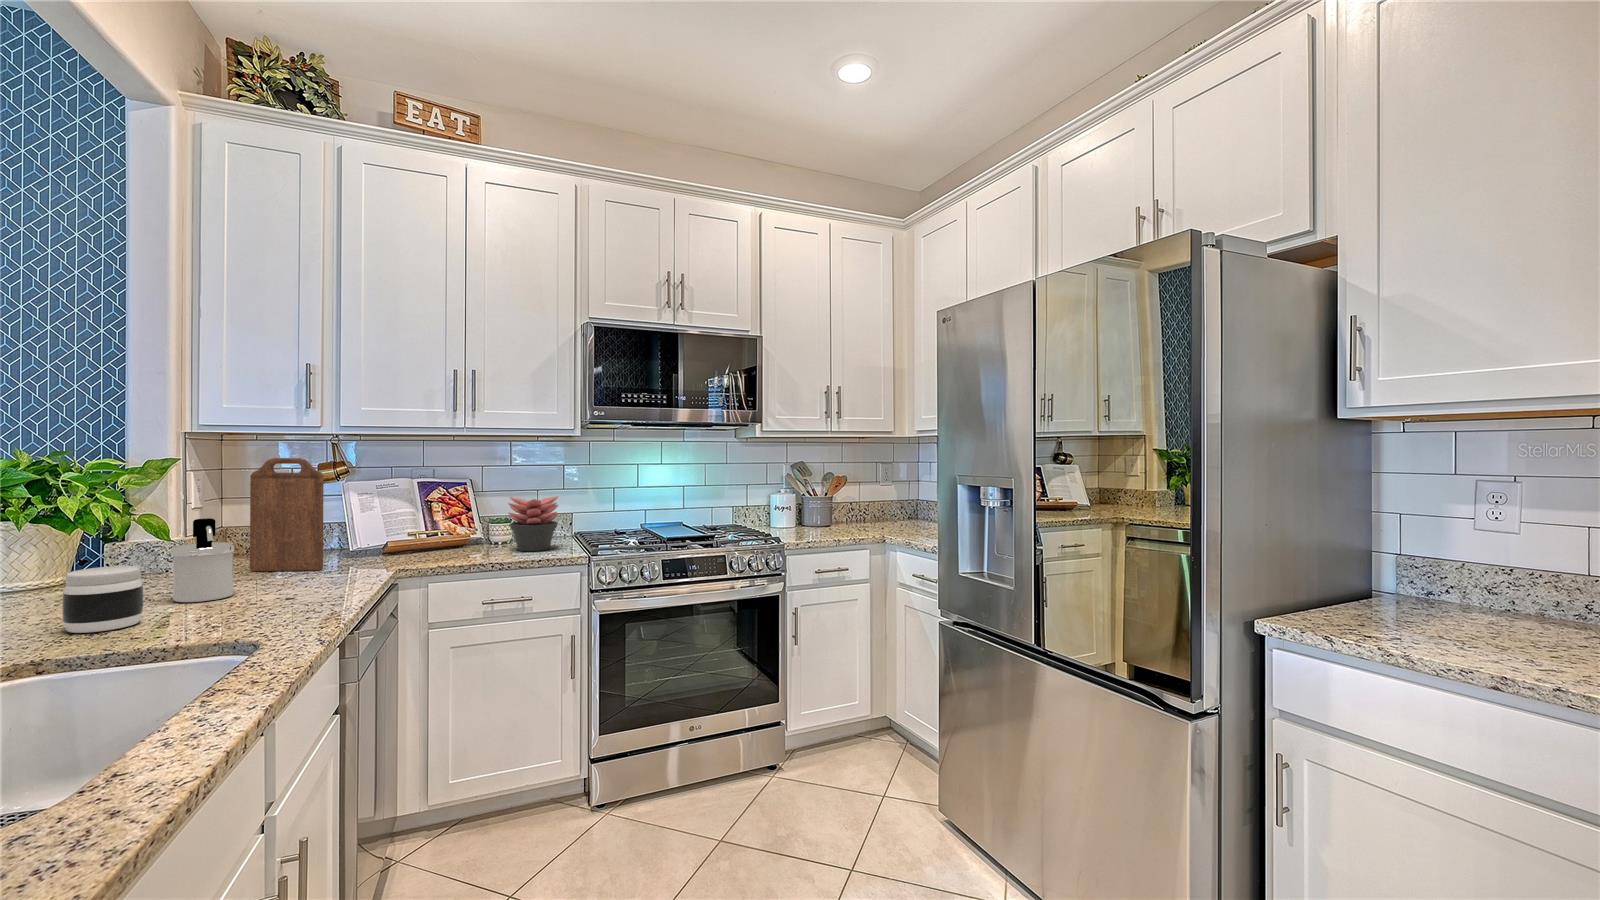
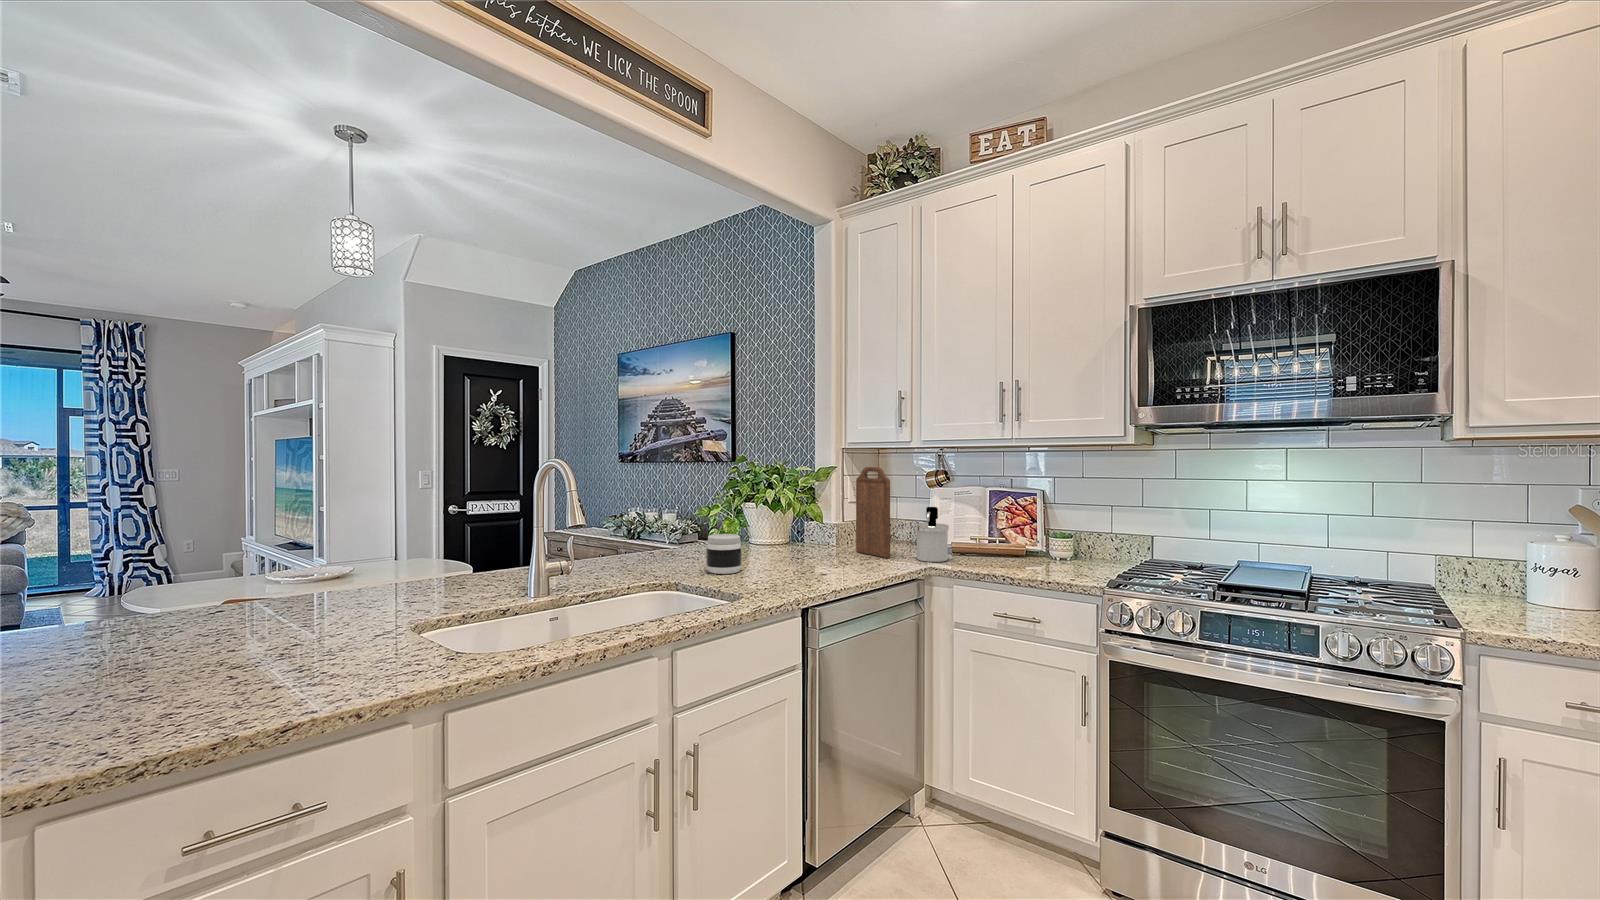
succulent plant: present [508,496,558,551] -> none [1047,511,1110,573]
soap dispenser: present [171,518,236,602] -> present [916,507,949,562]

